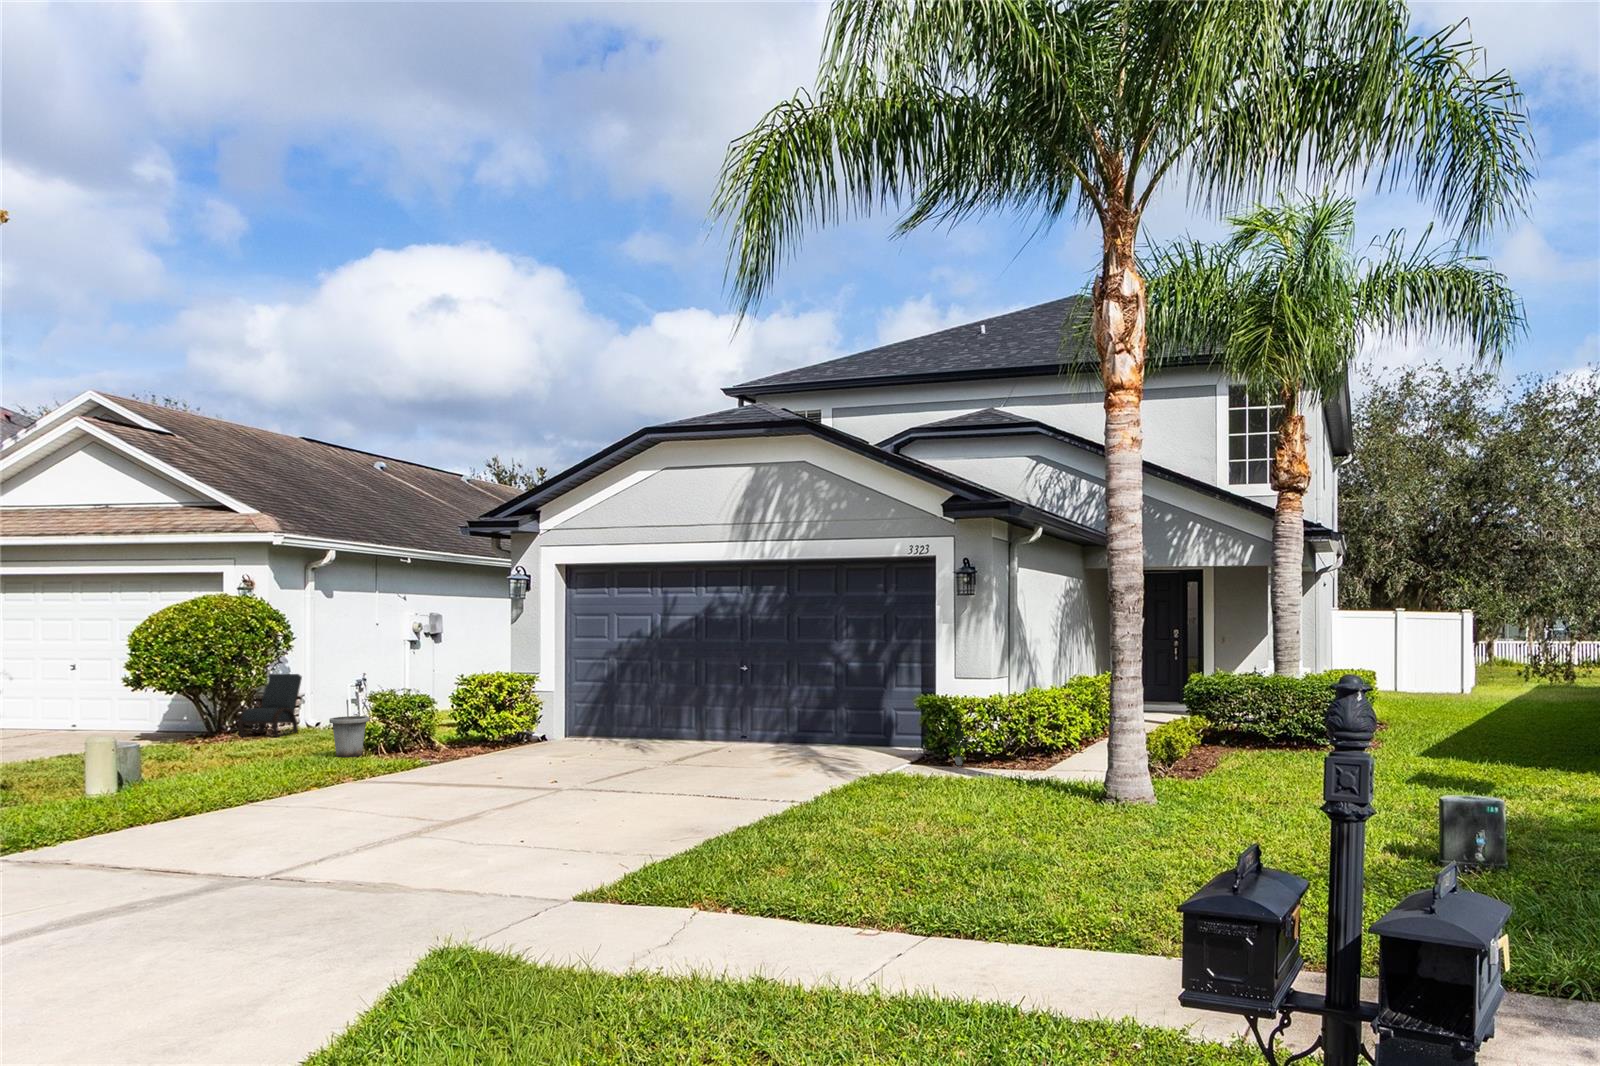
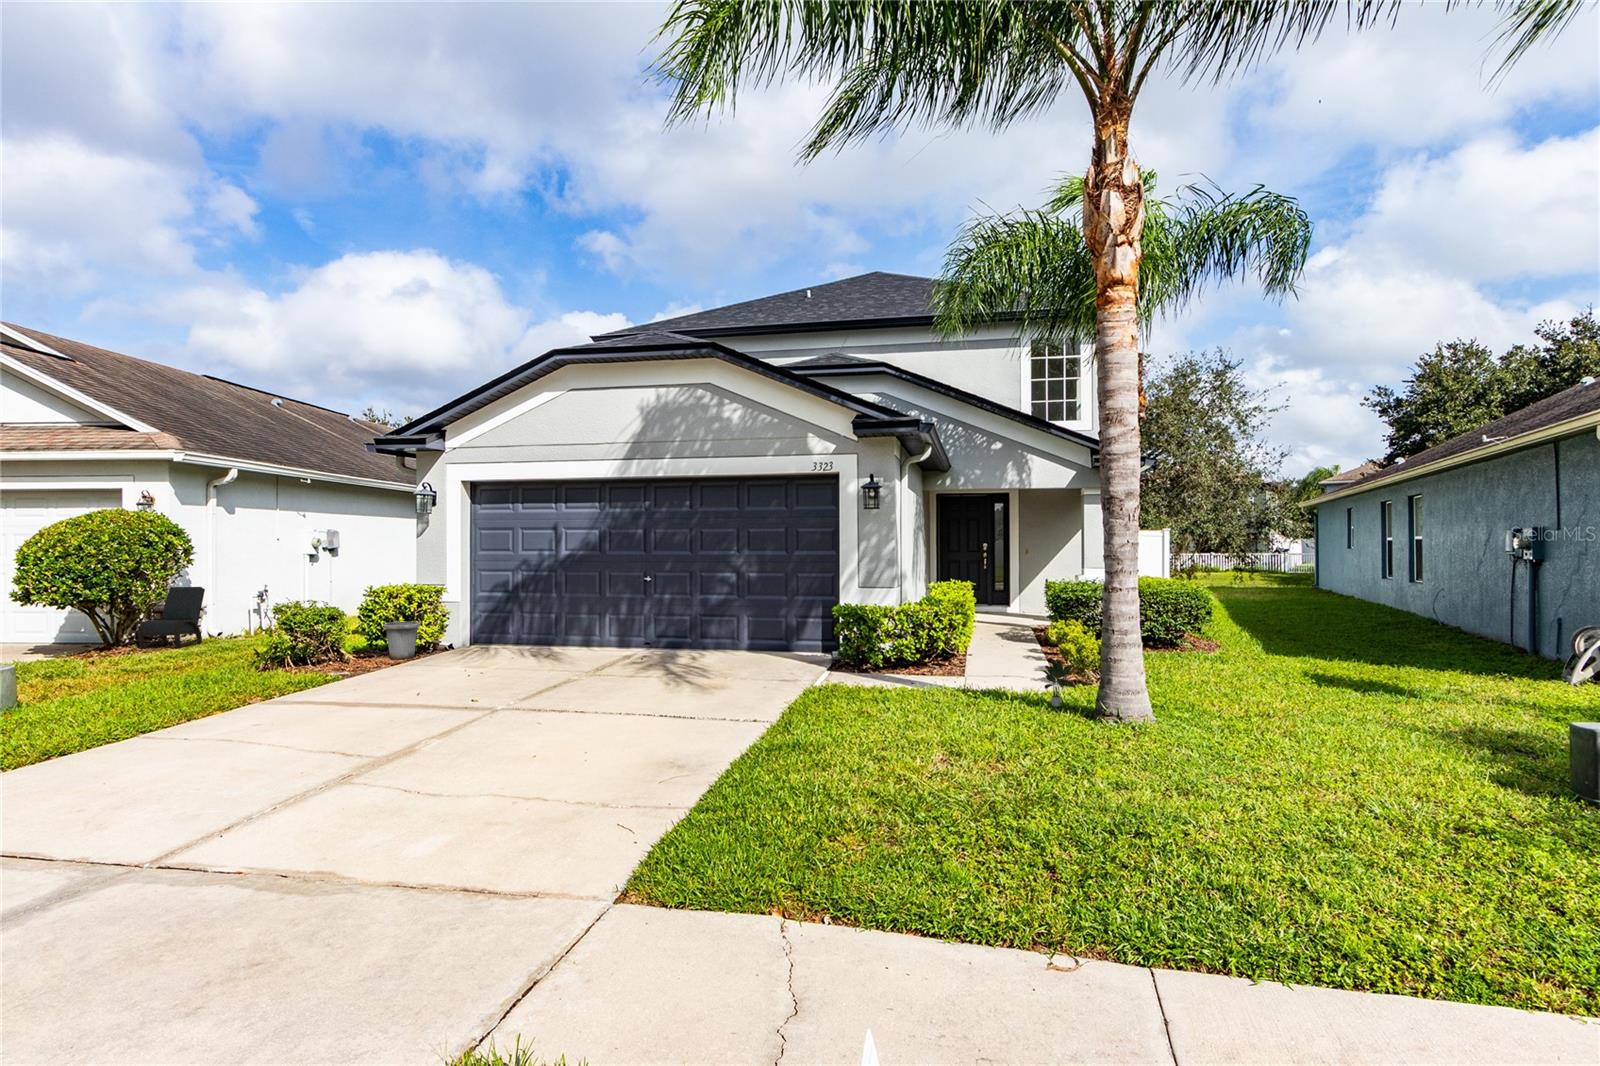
trash can: present [329,716,369,757] -> present [383,622,420,660]
potted plant: present [946,723,974,765] -> present [1043,659,1075,707]

